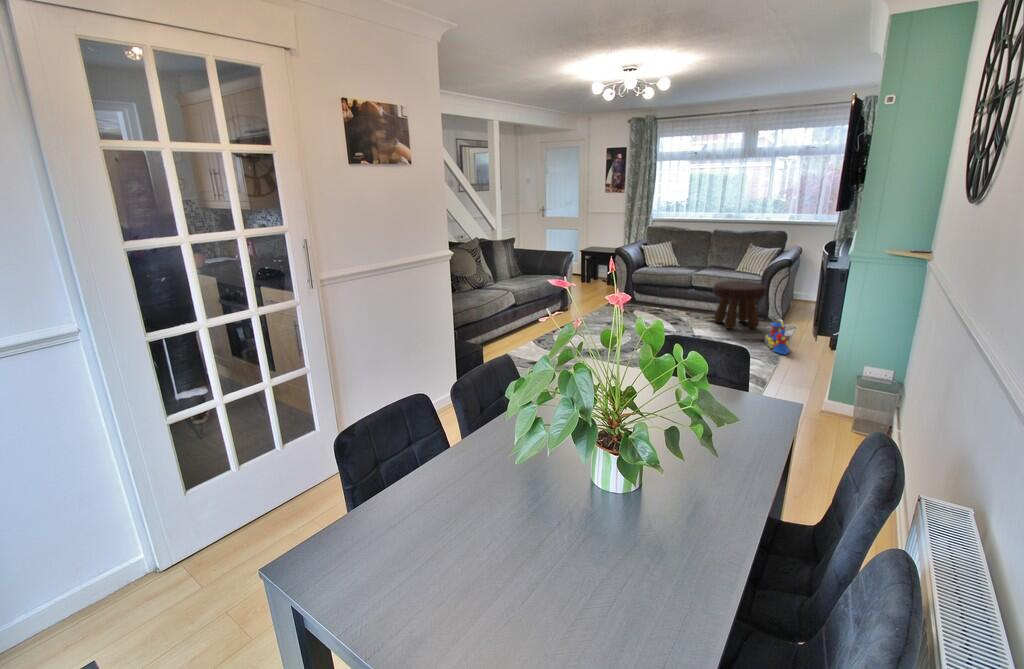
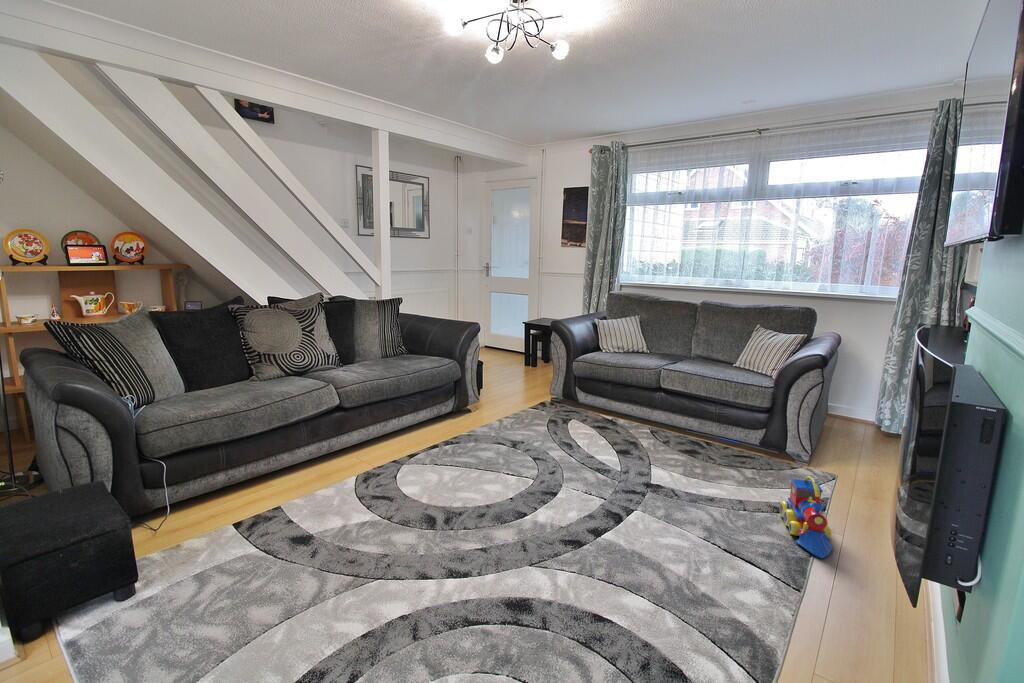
footstool: present [713,281,766,329] -> none [689,385,782,474]

